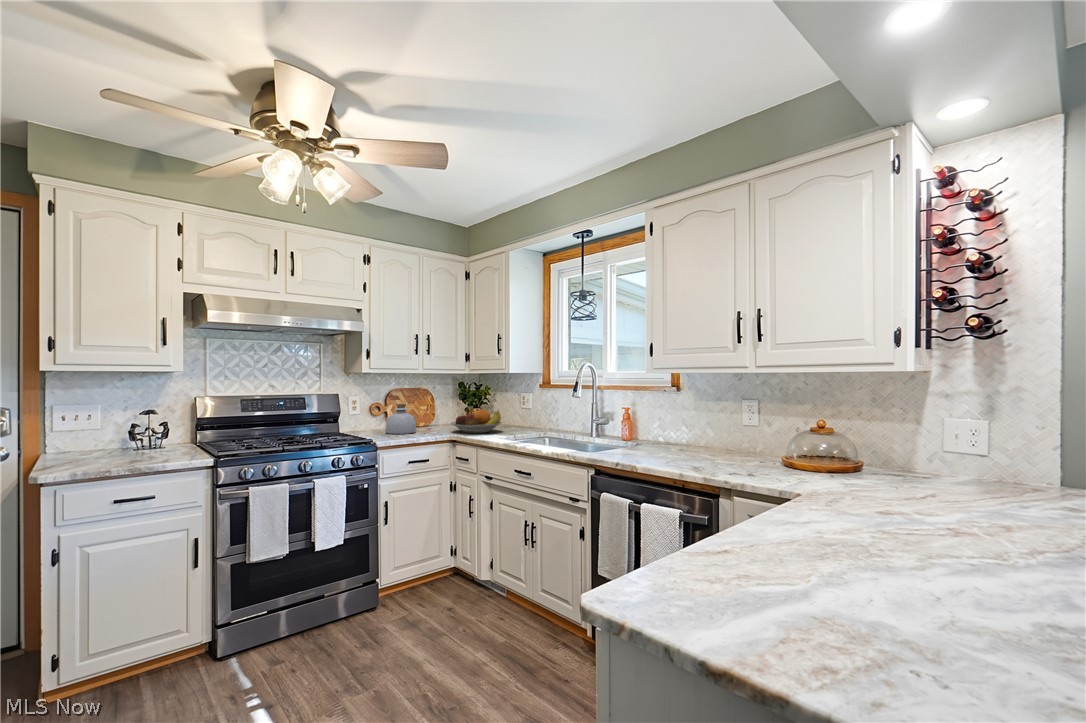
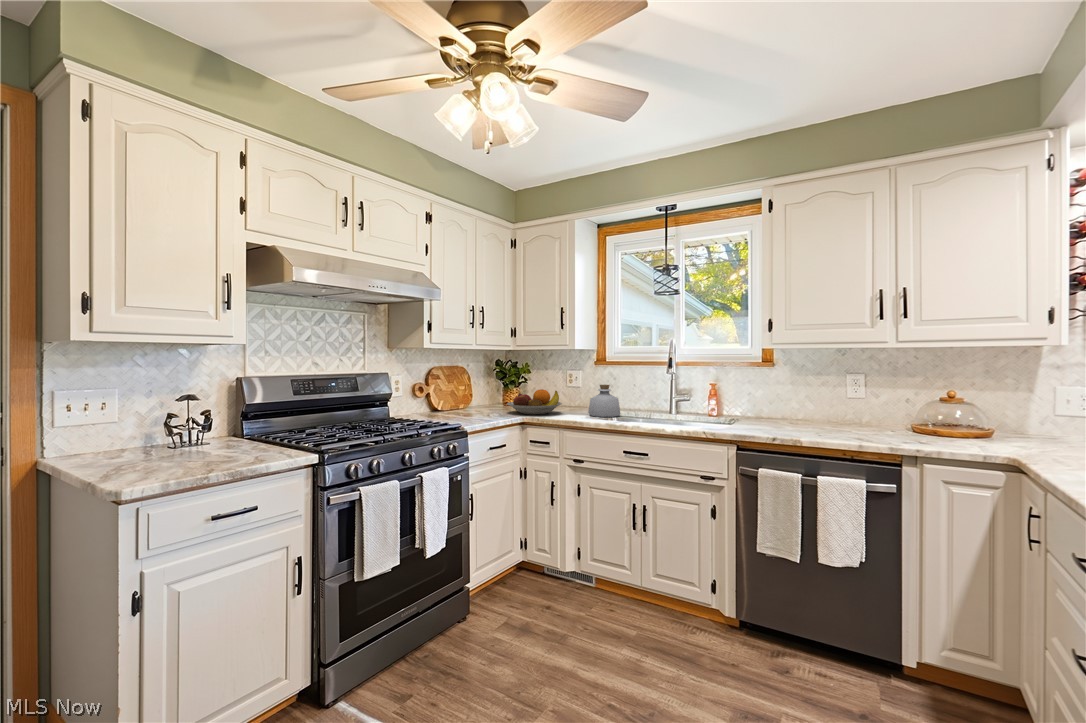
bottle: present [385,404,416,434] -> present [588,385,620,417]

